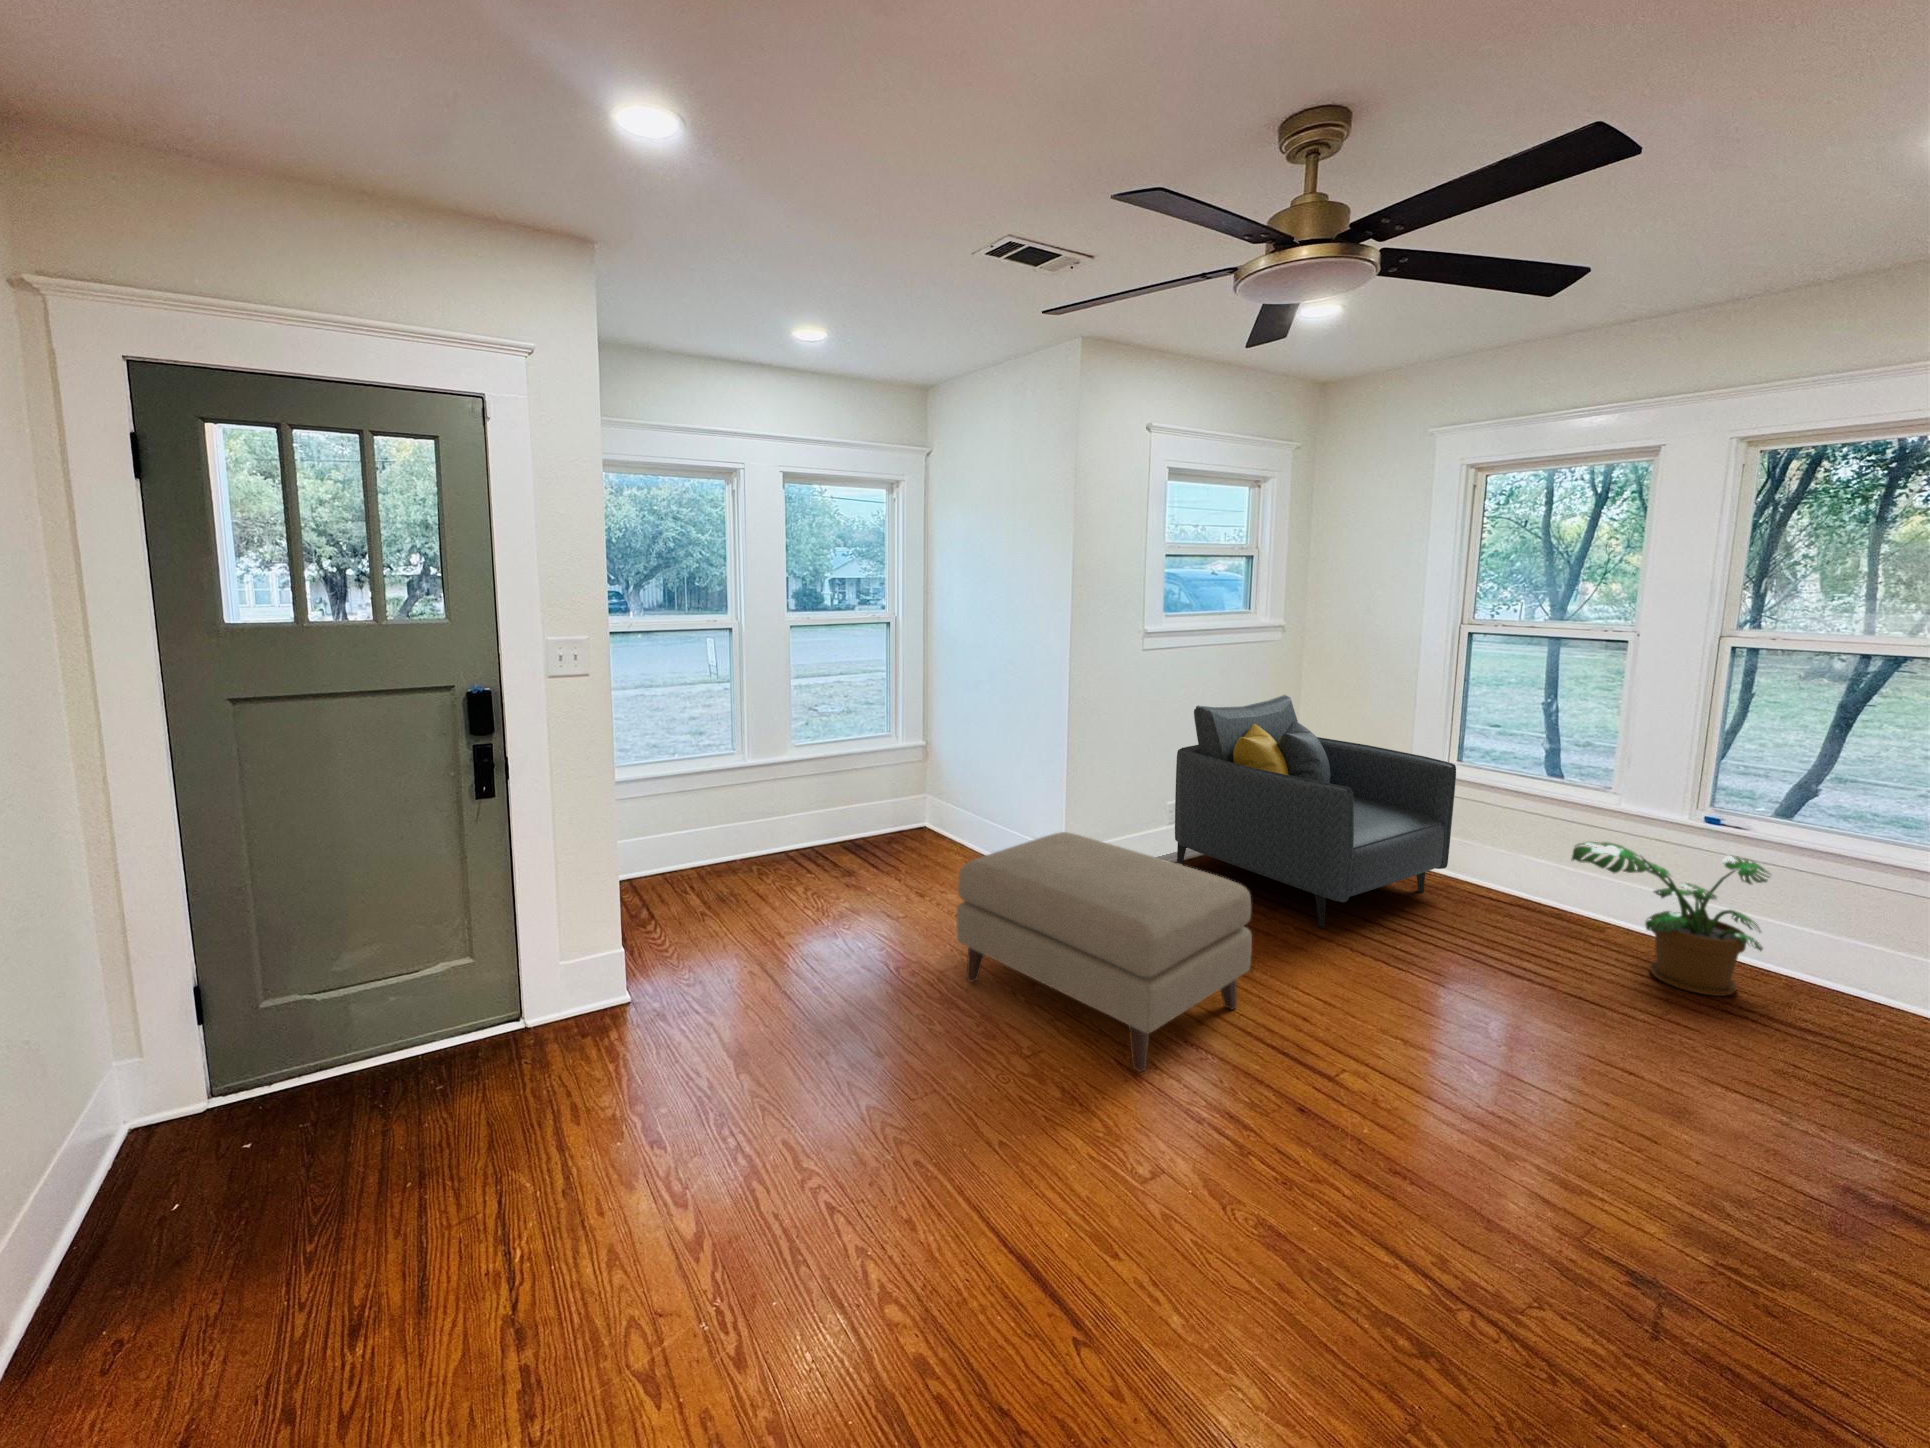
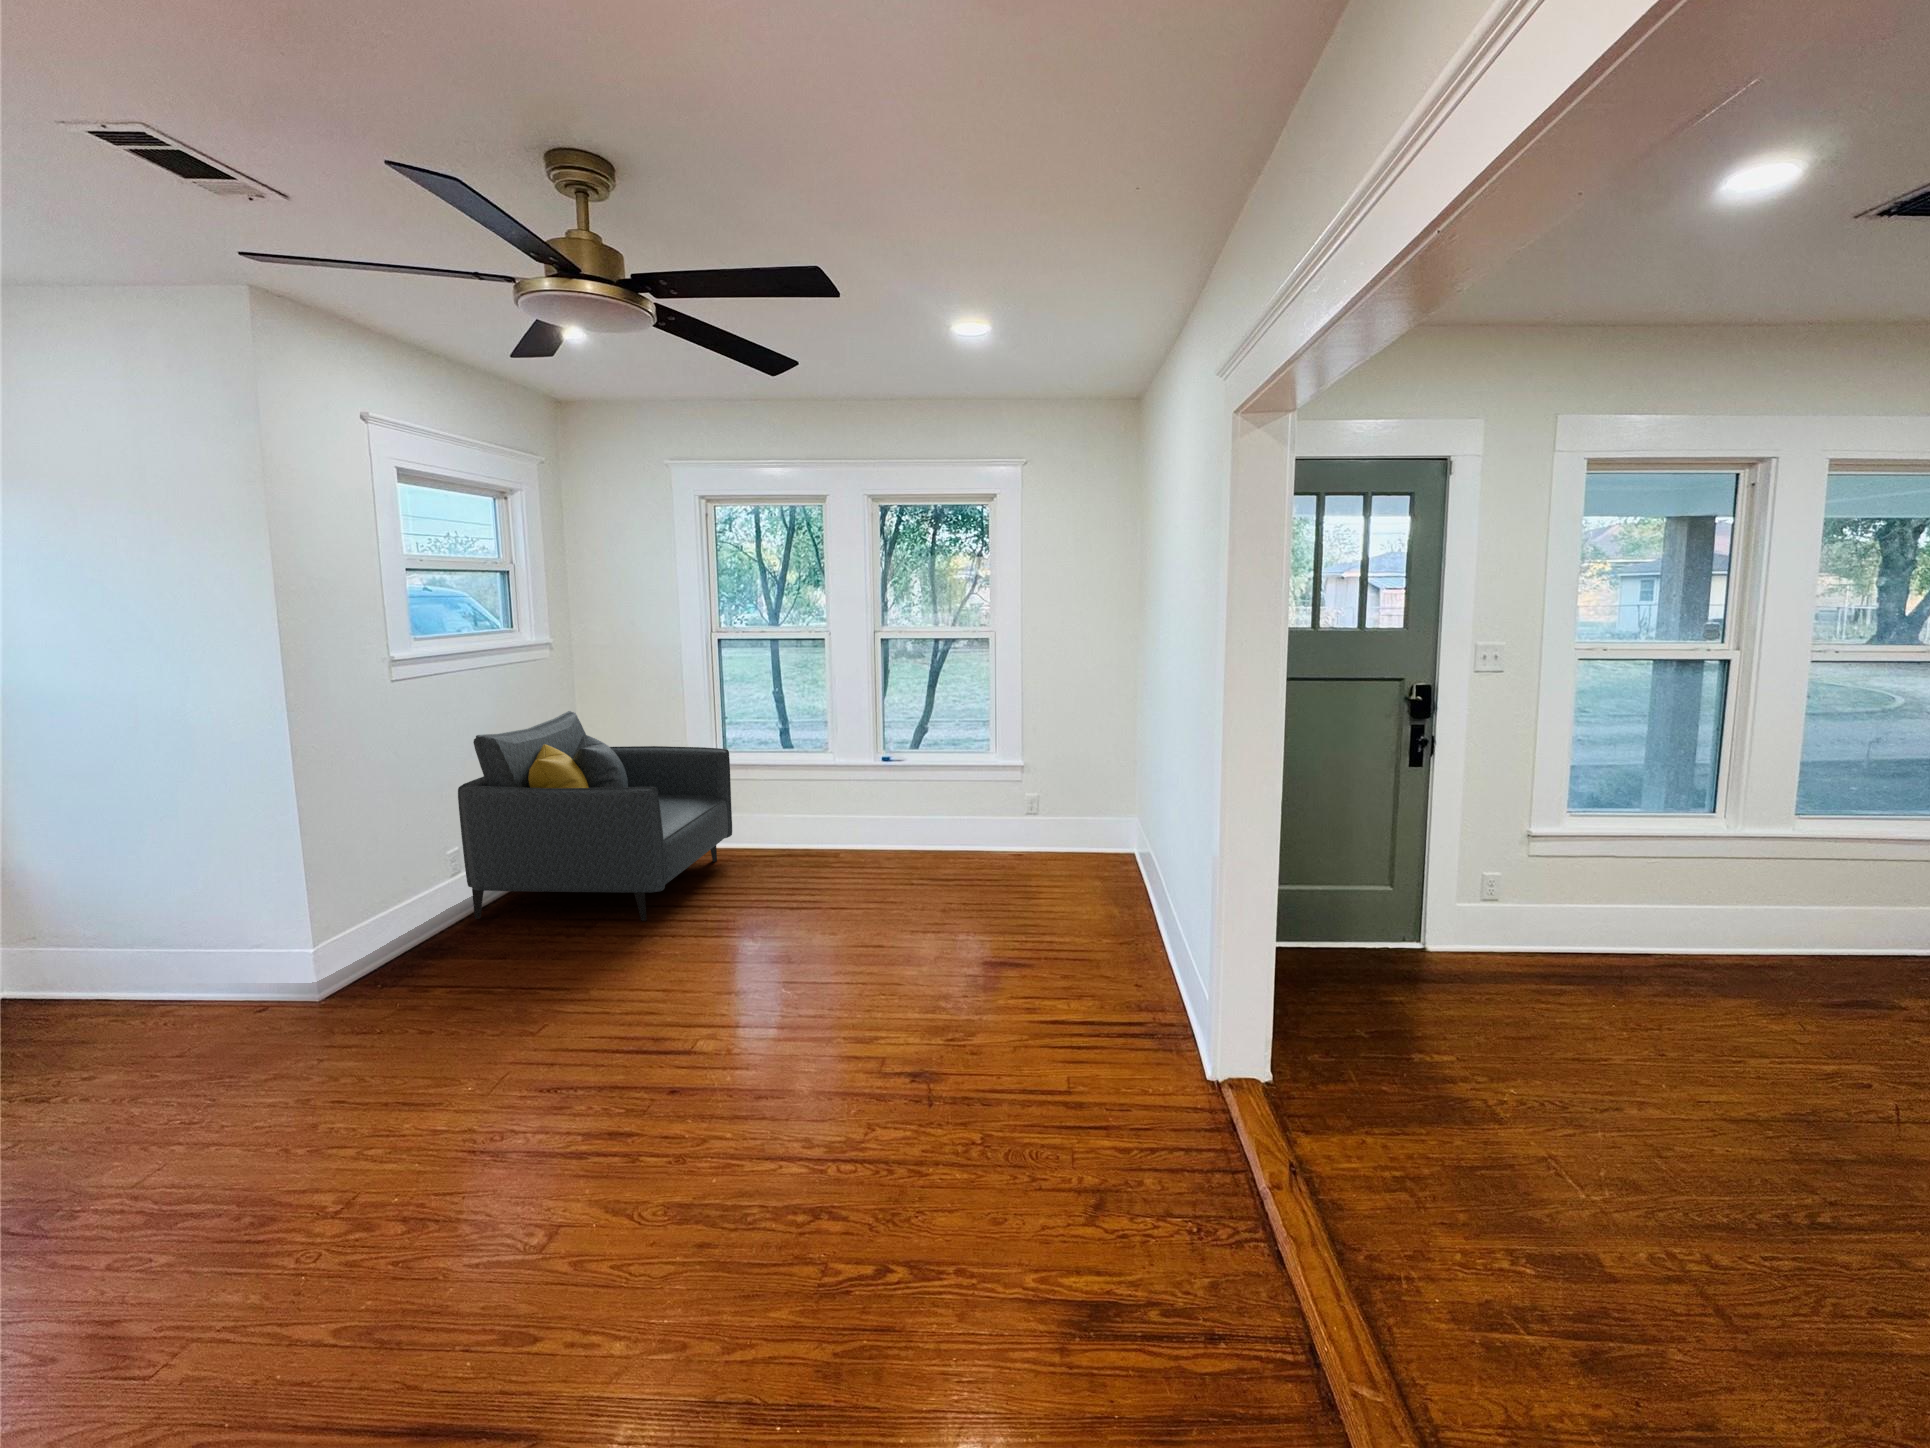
ottoman: present [957,832,1252,1072] -> none [137,906,595,1183]
potted plant: present [1571,842,1770,996] -> none [816,776,918,872]

